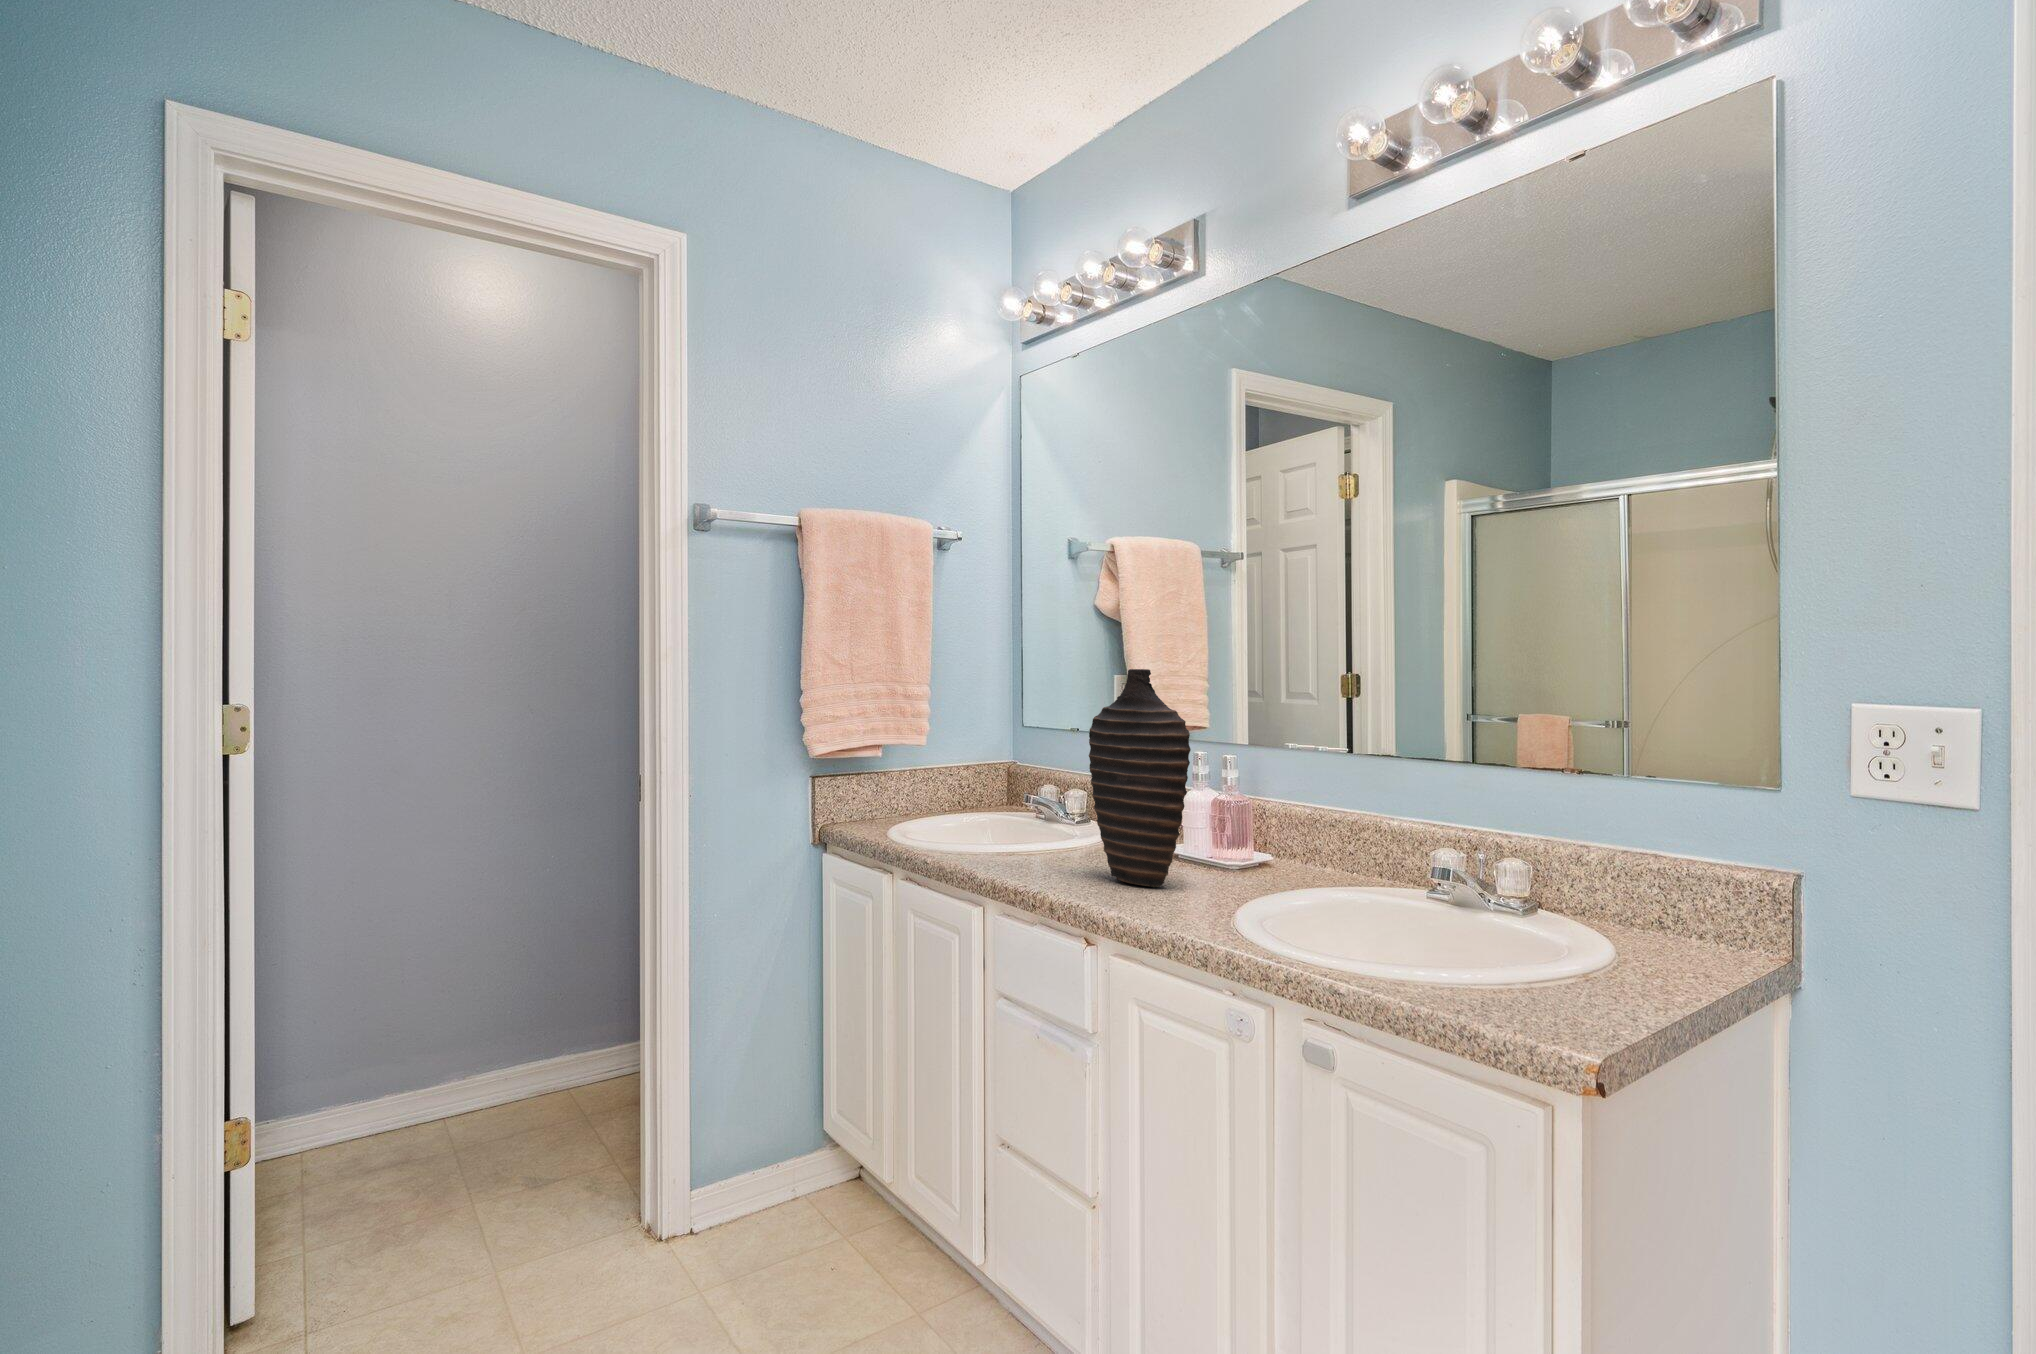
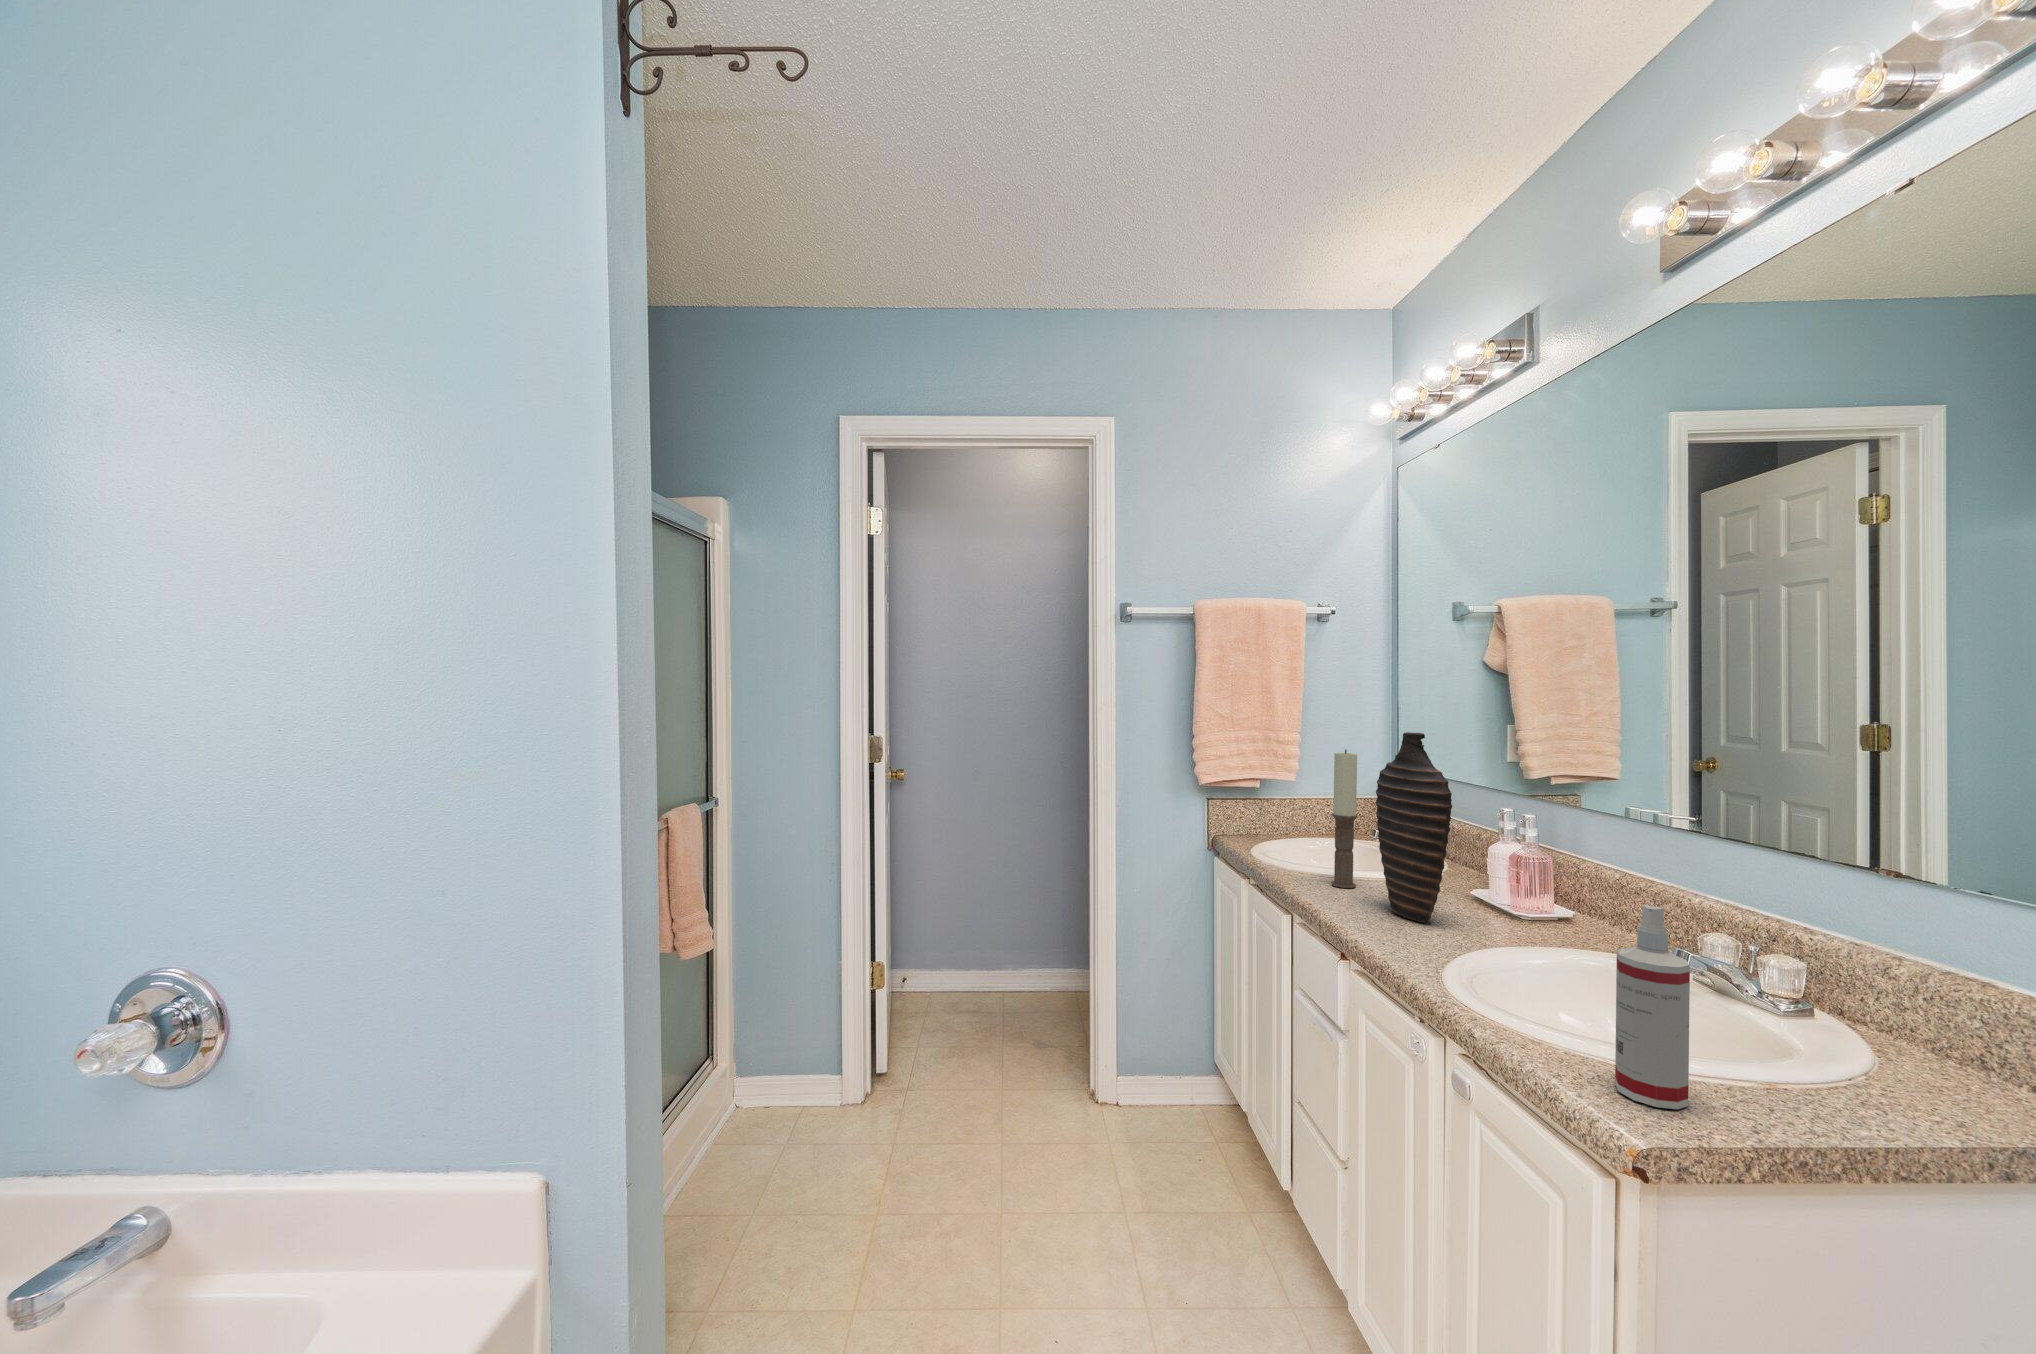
candle: none [1021,697,1050,864] -> present [1331,749,1357,888]
spray bottle: none [1508,812,1575,1019] -> present [1615,905,1690,1109]

